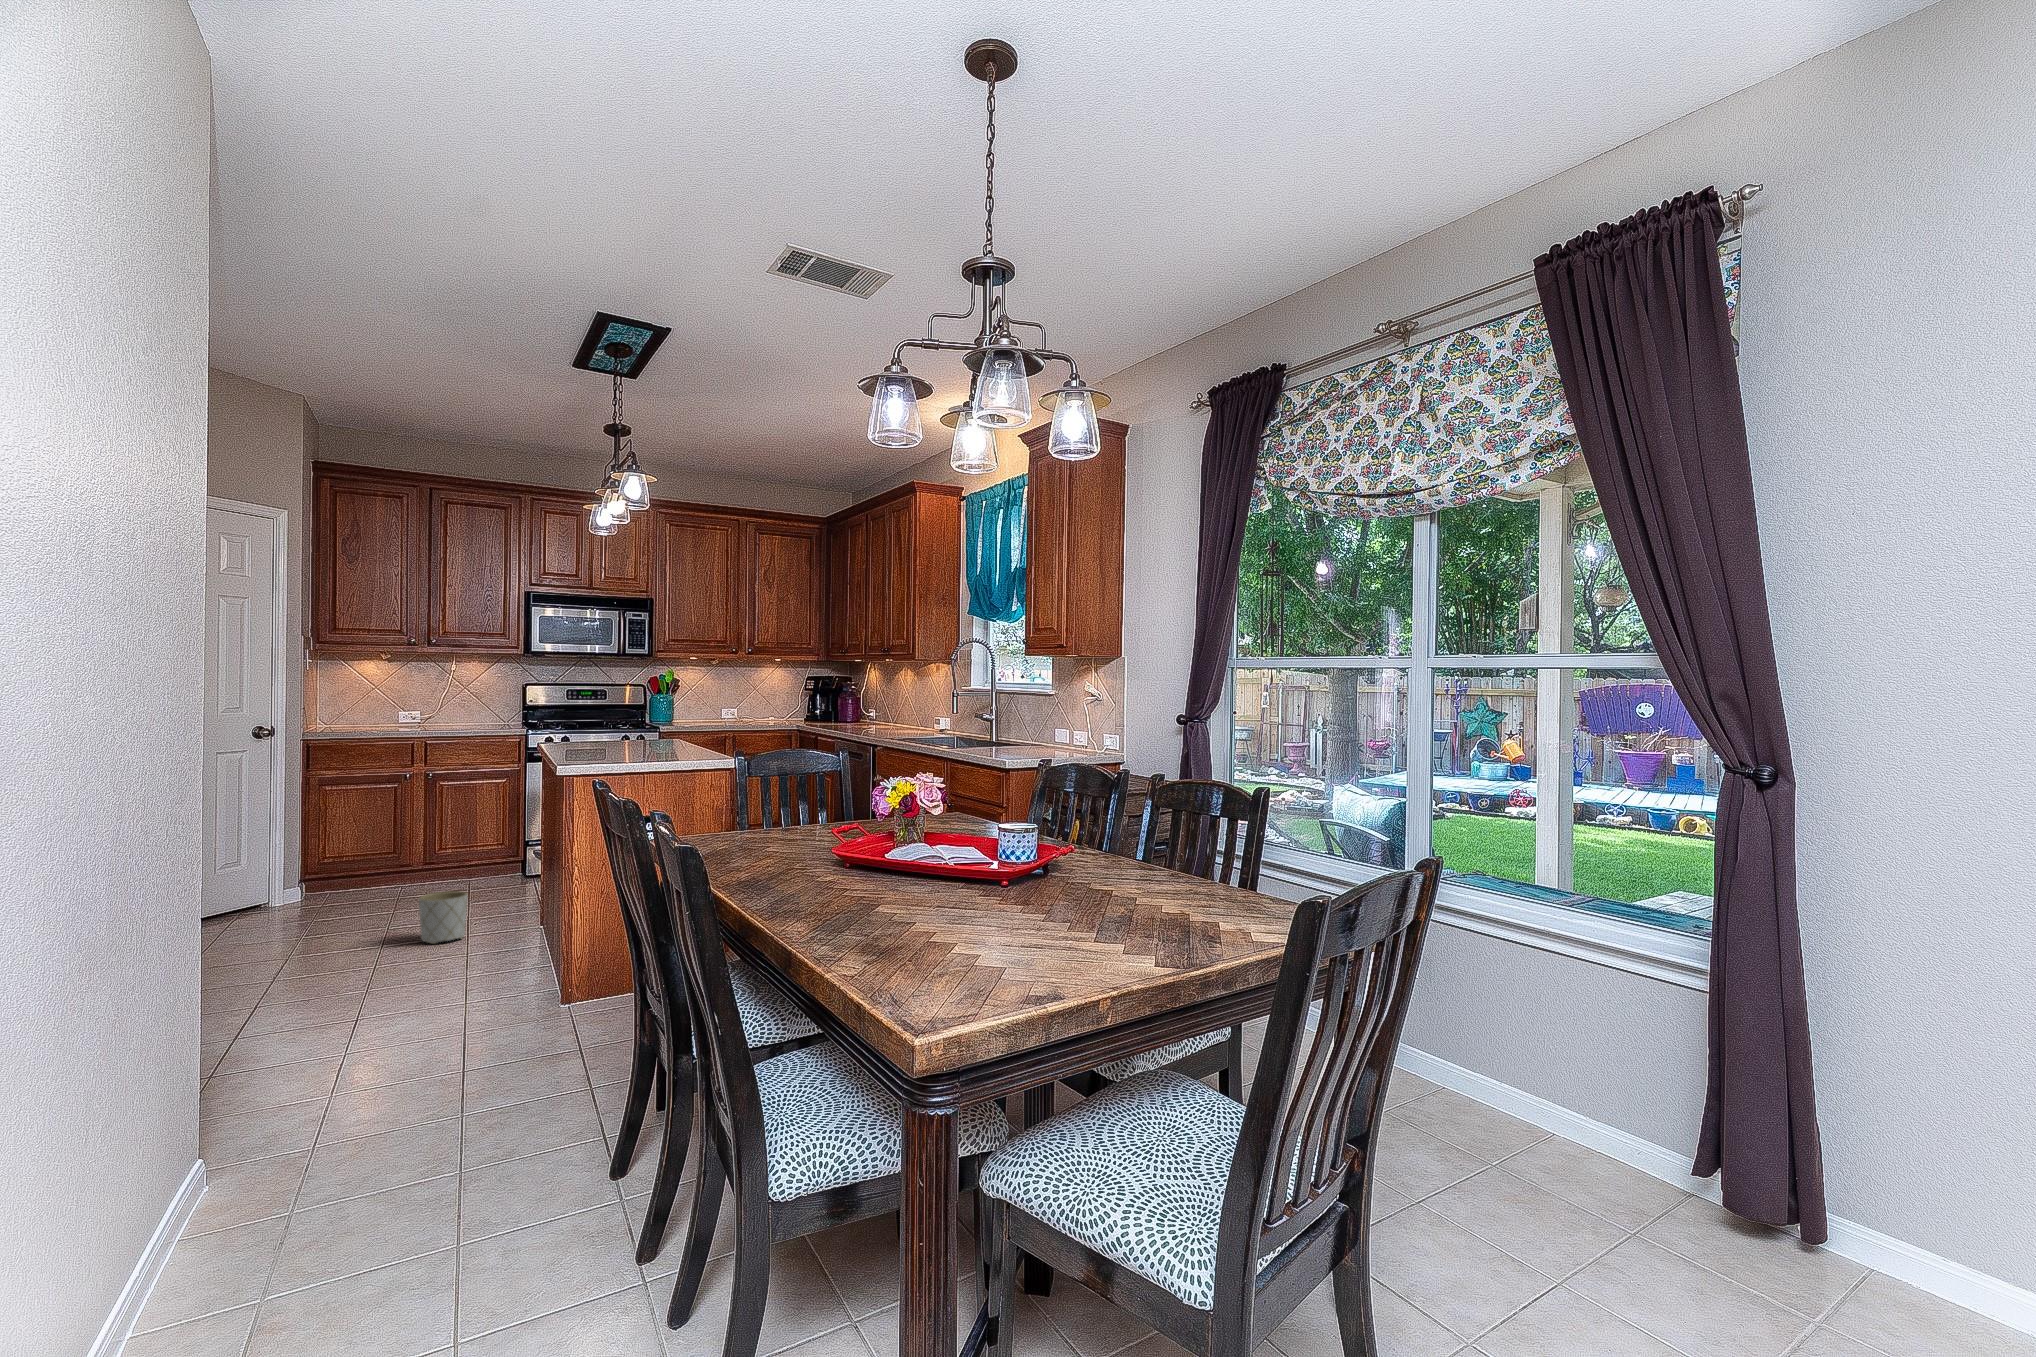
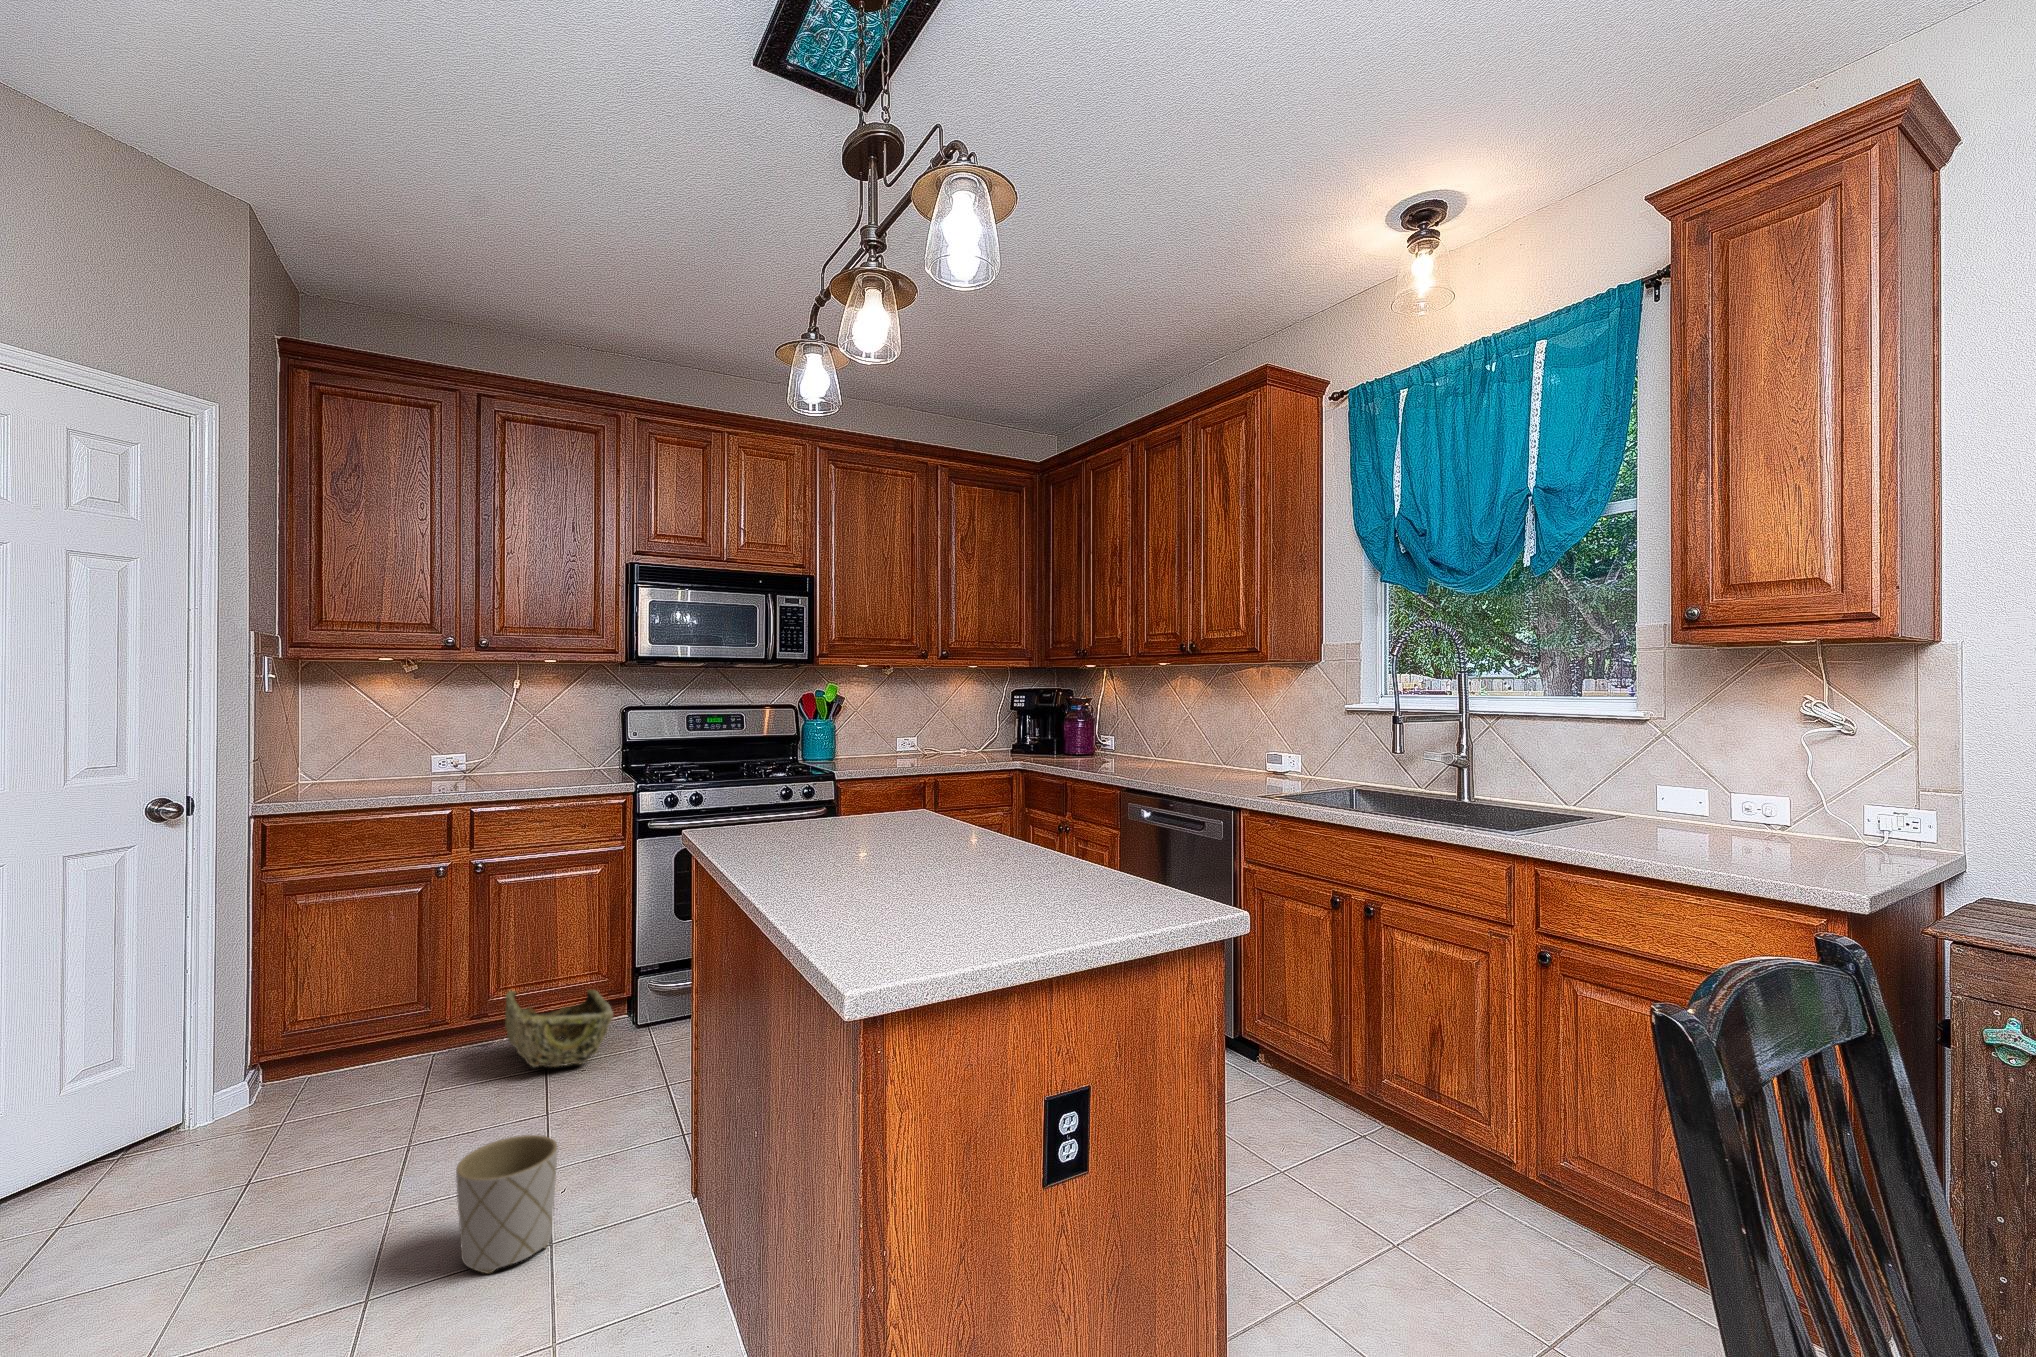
woven basket: none [444,850,508,891] -> present [505,990,613,1067]

